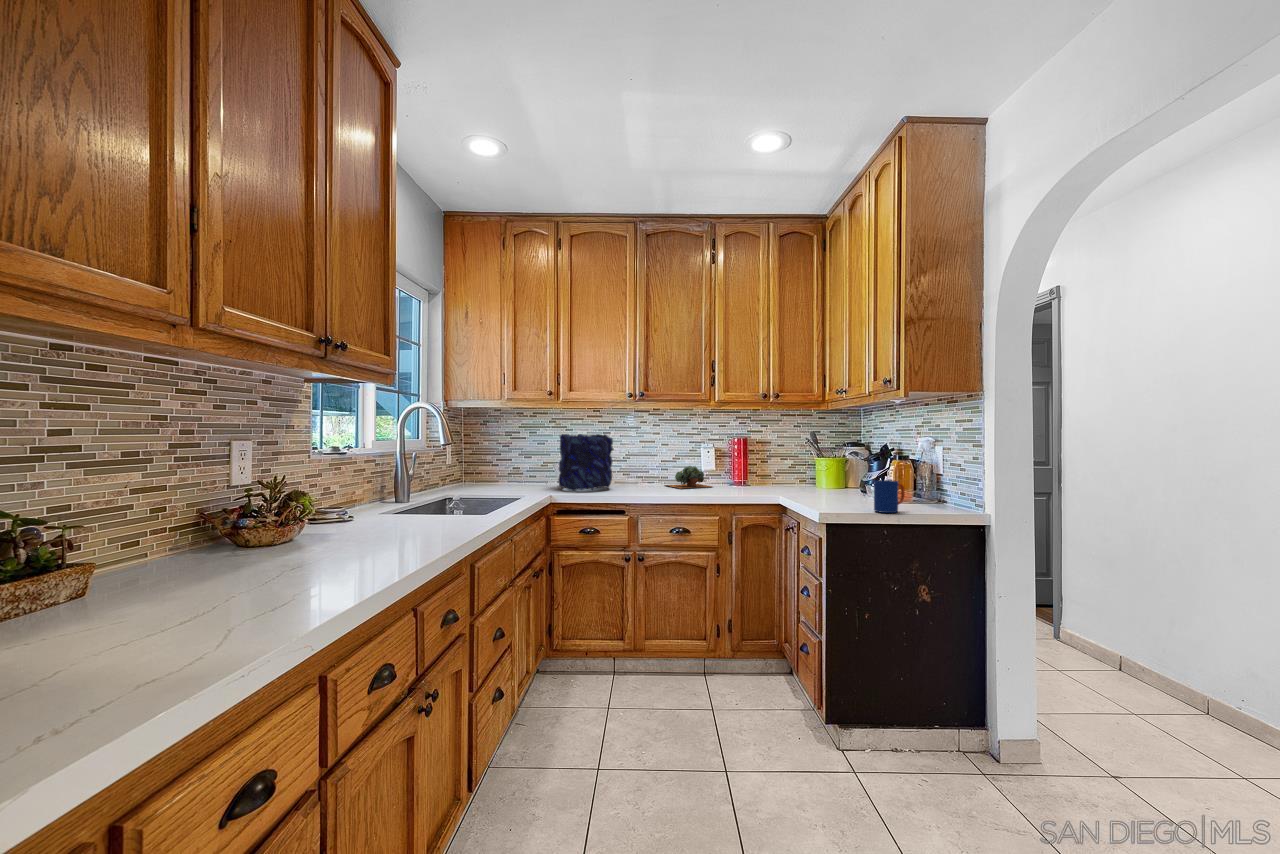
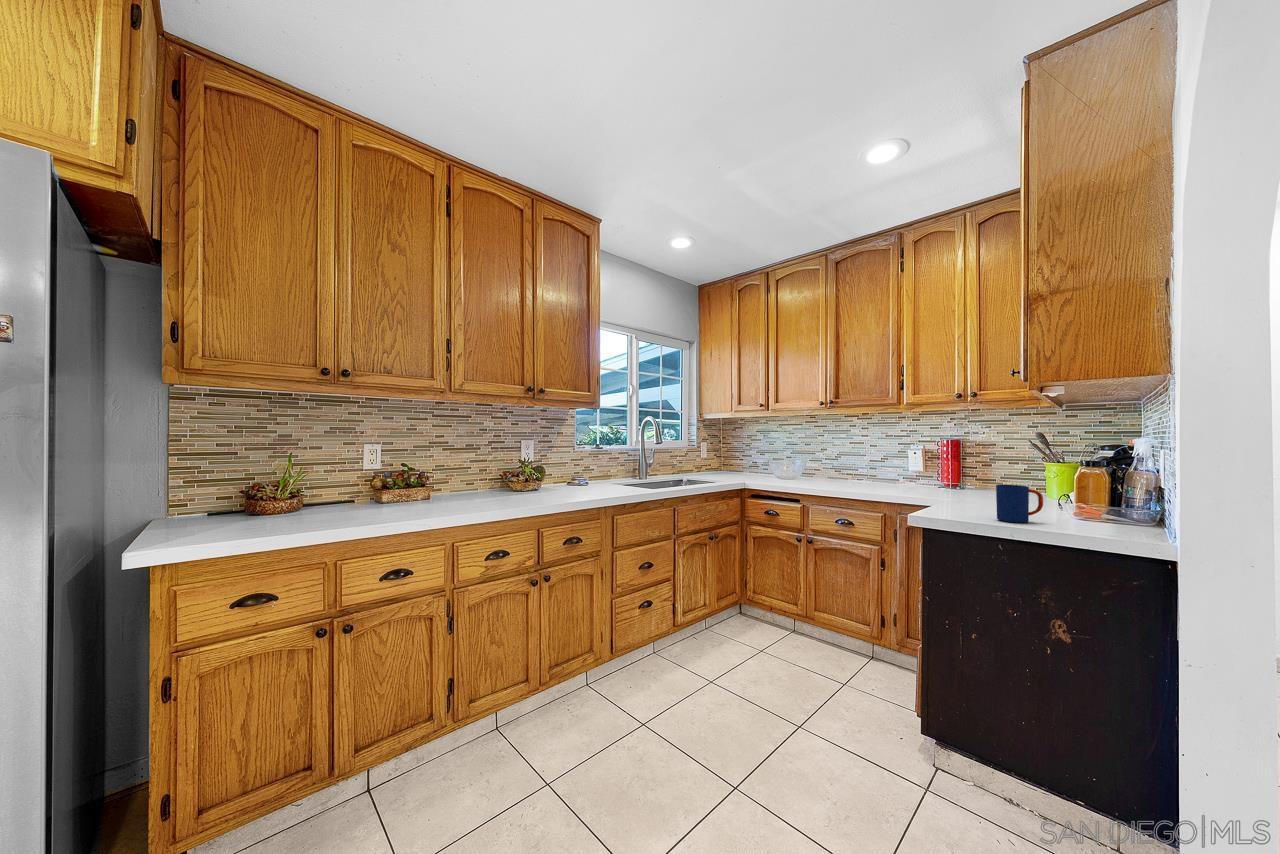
vase: present [559,434,613,491] -> none [762,436,808,482]
succulent plant: present [665,466,712,489] -> none [863,465,911,487]

